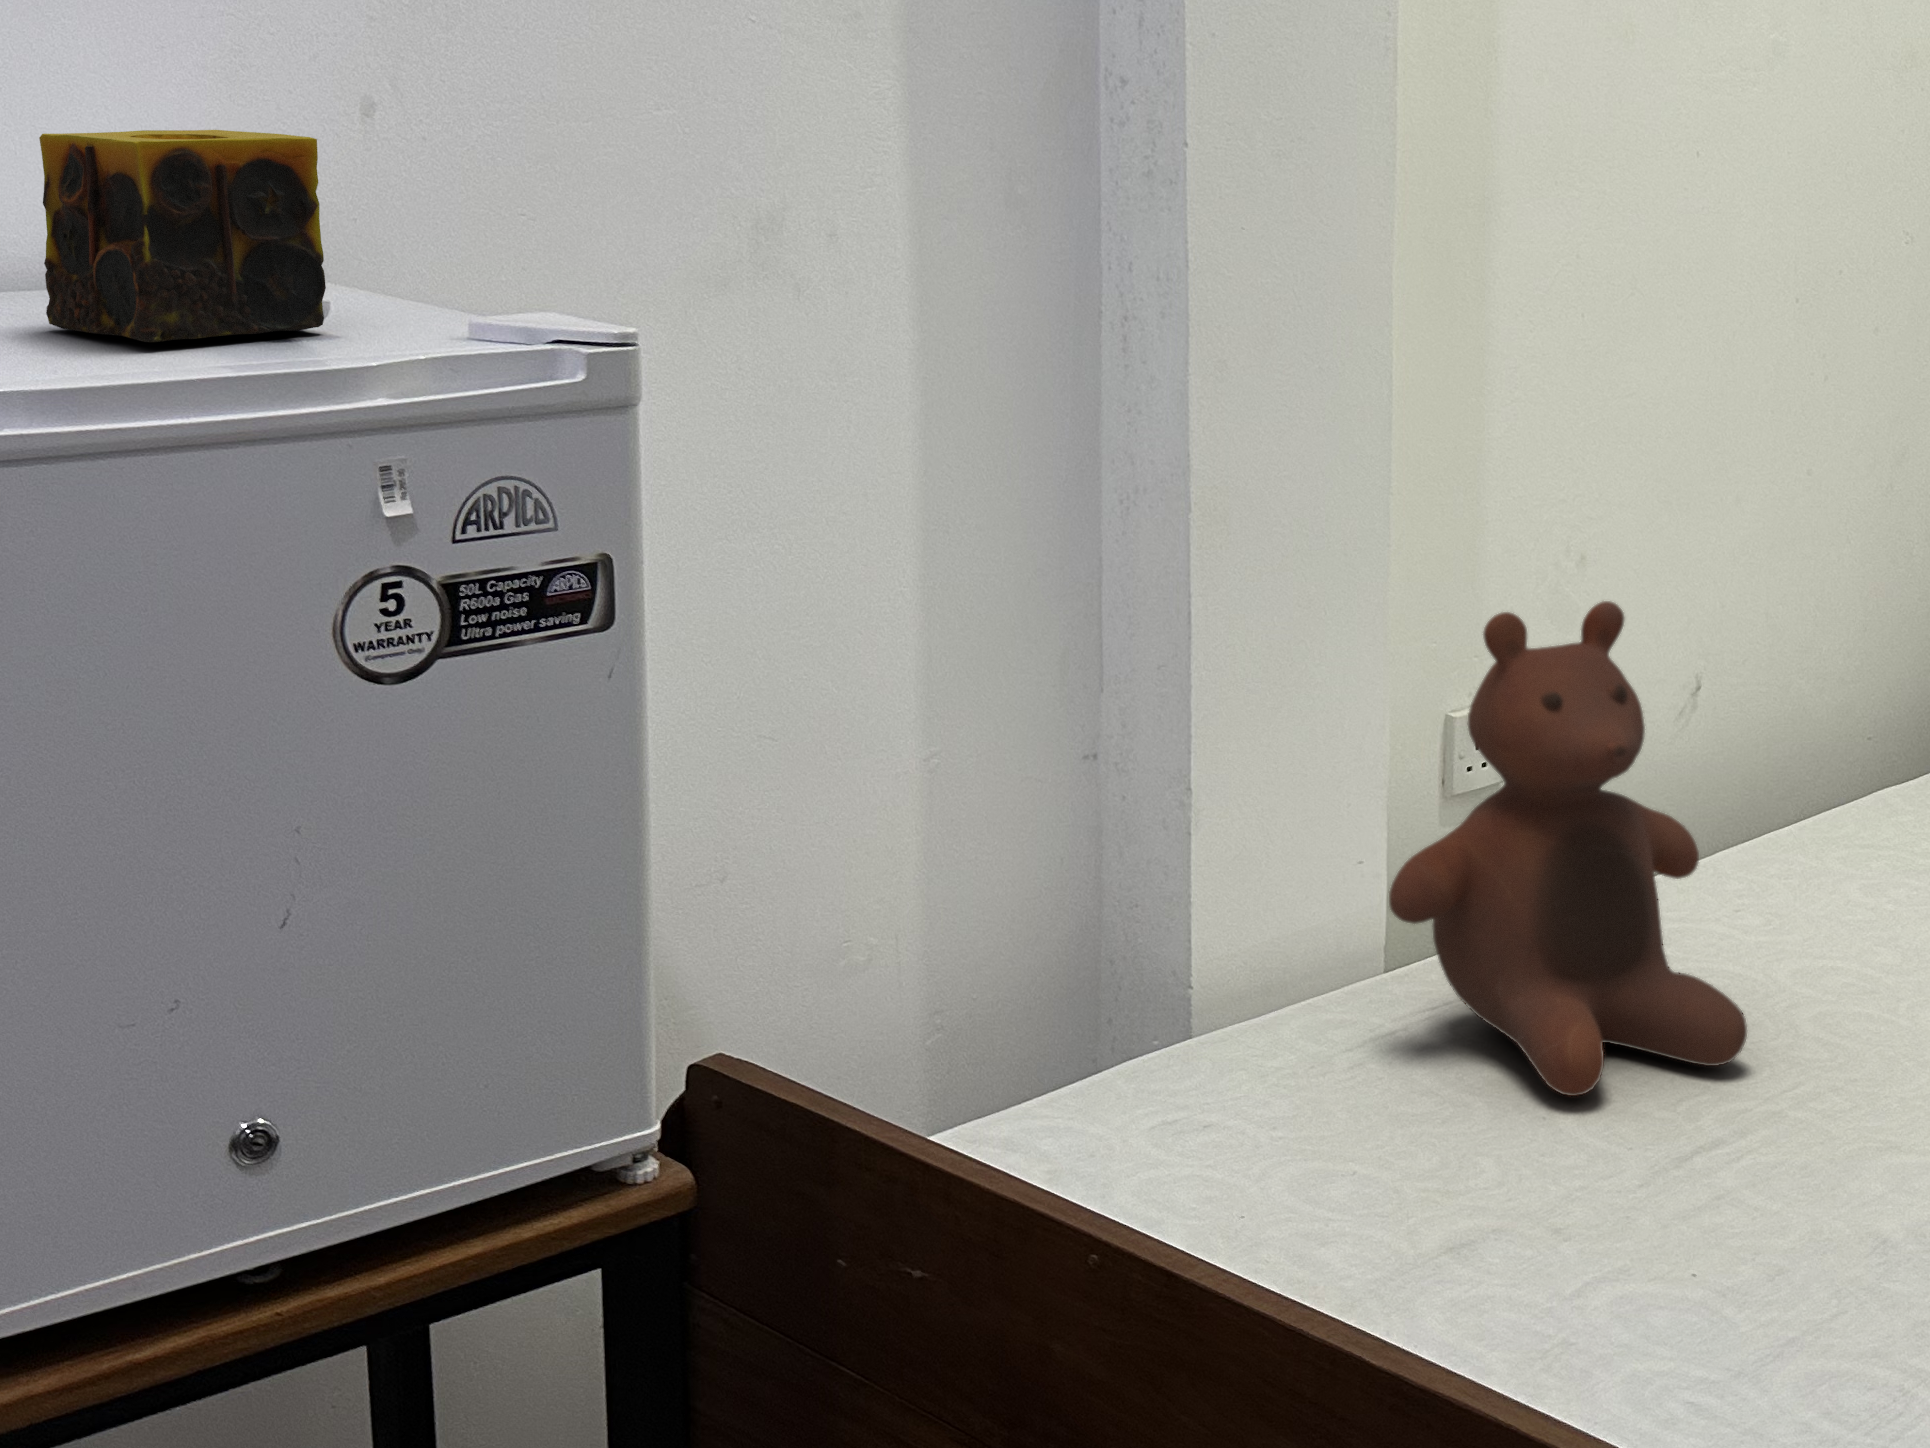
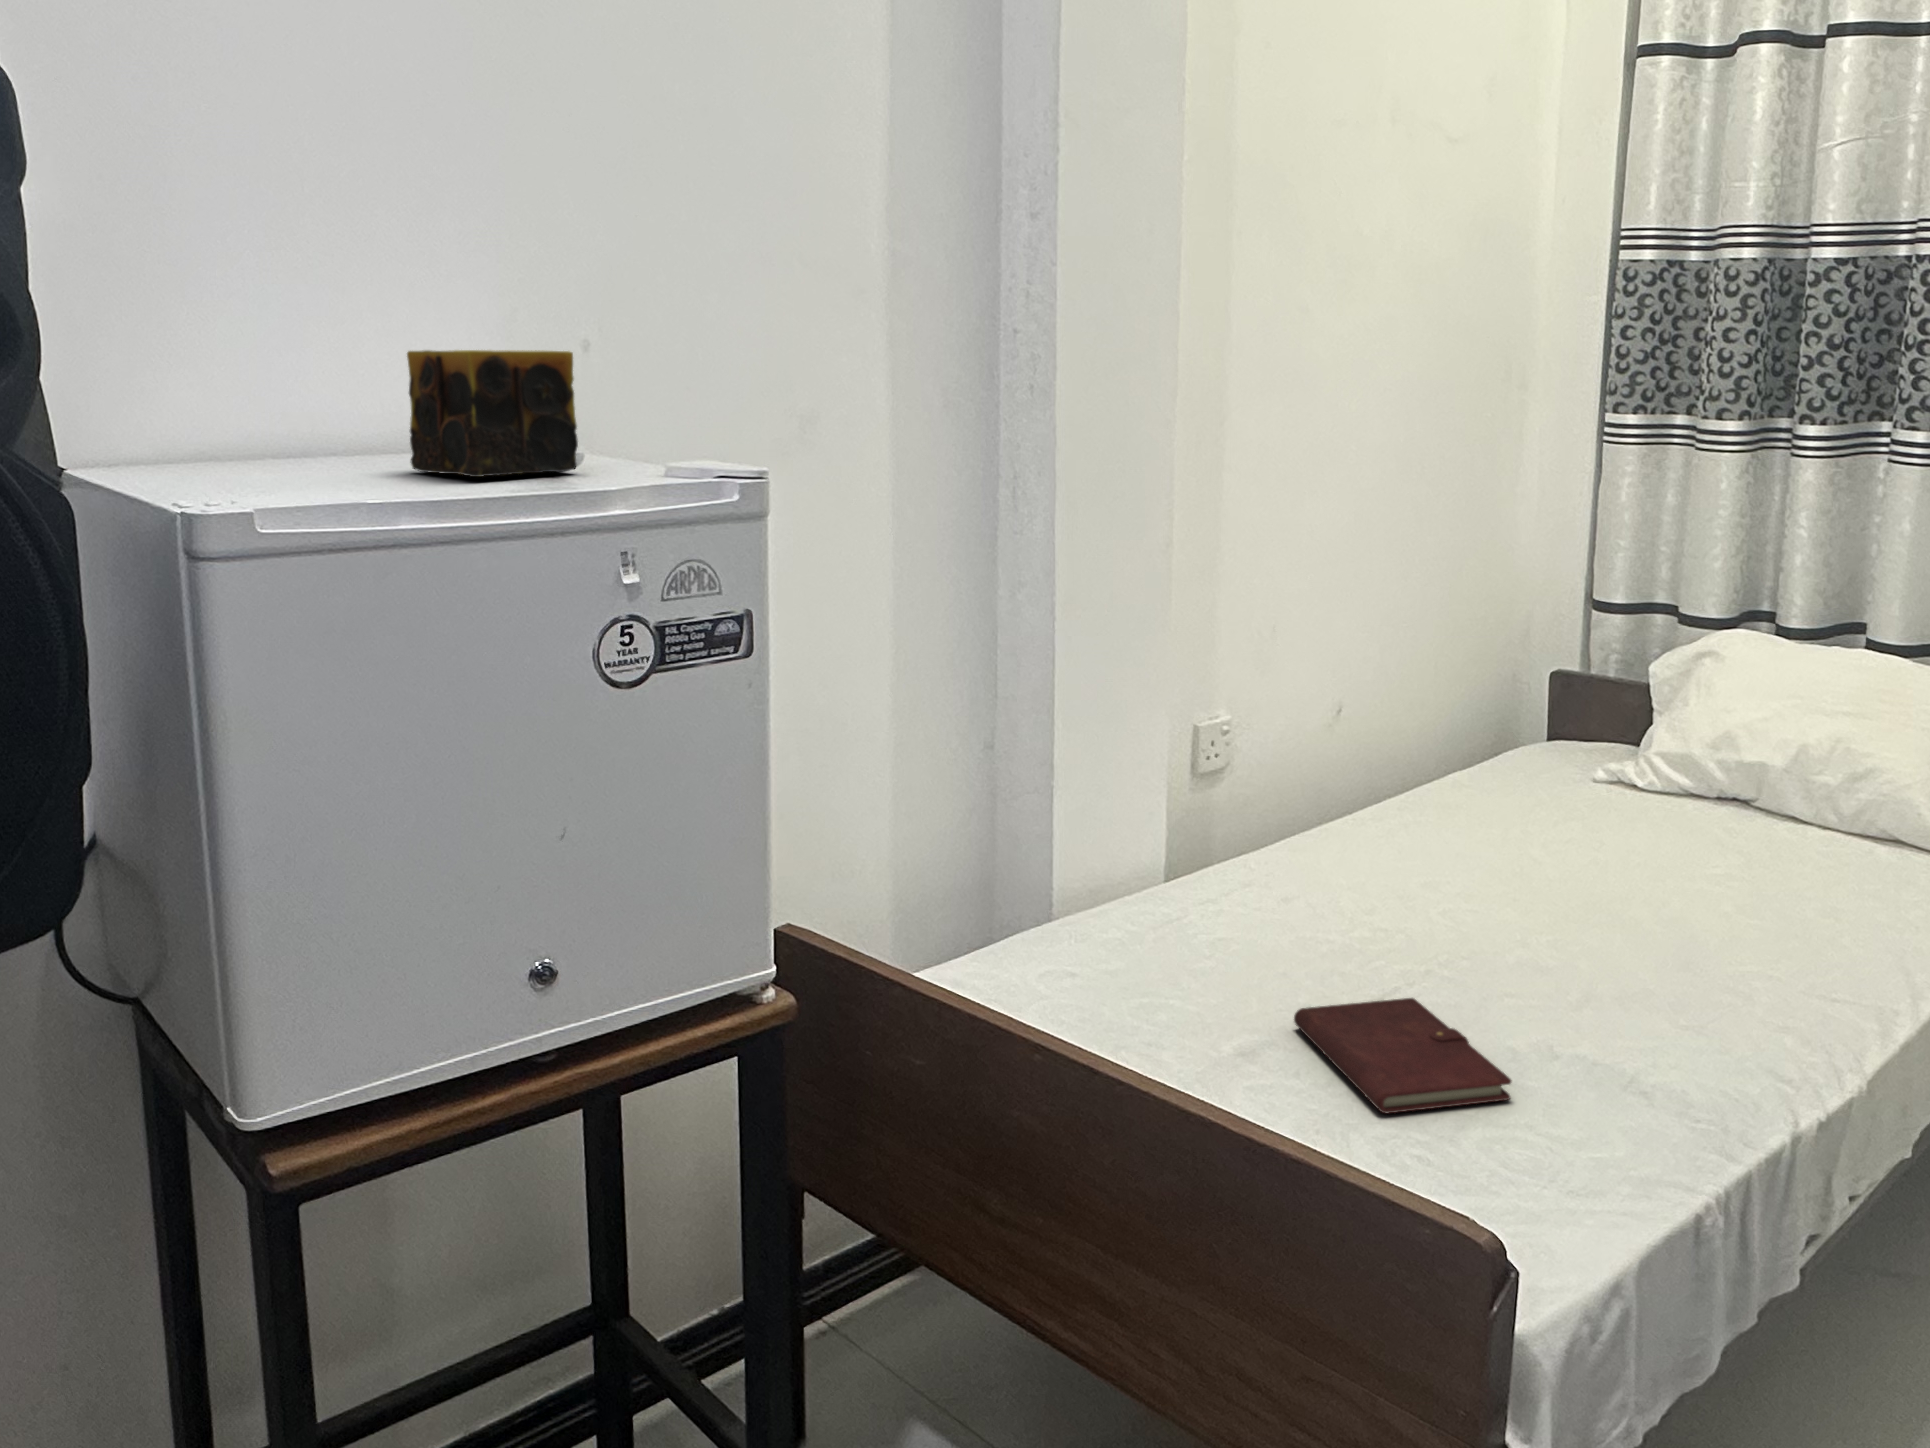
stuffed bear: present [1389,601,1747,1096] -> none [1182,652,1405,955]
notebook: none [1540,1162,1861,1345] -> present [1294,998,1511,1113]

